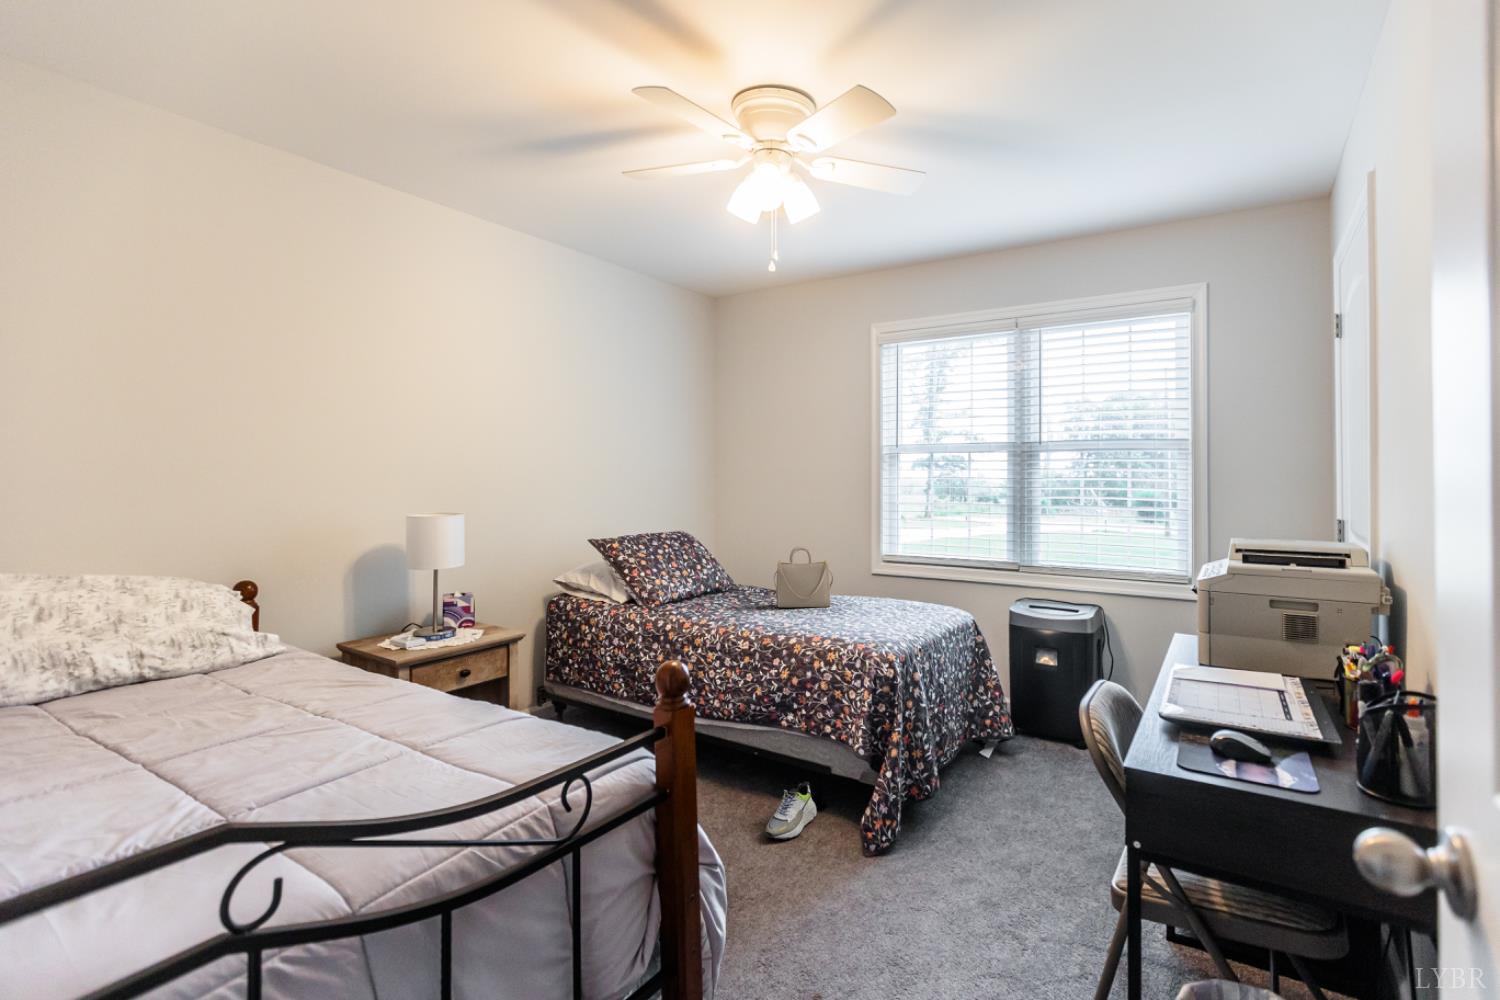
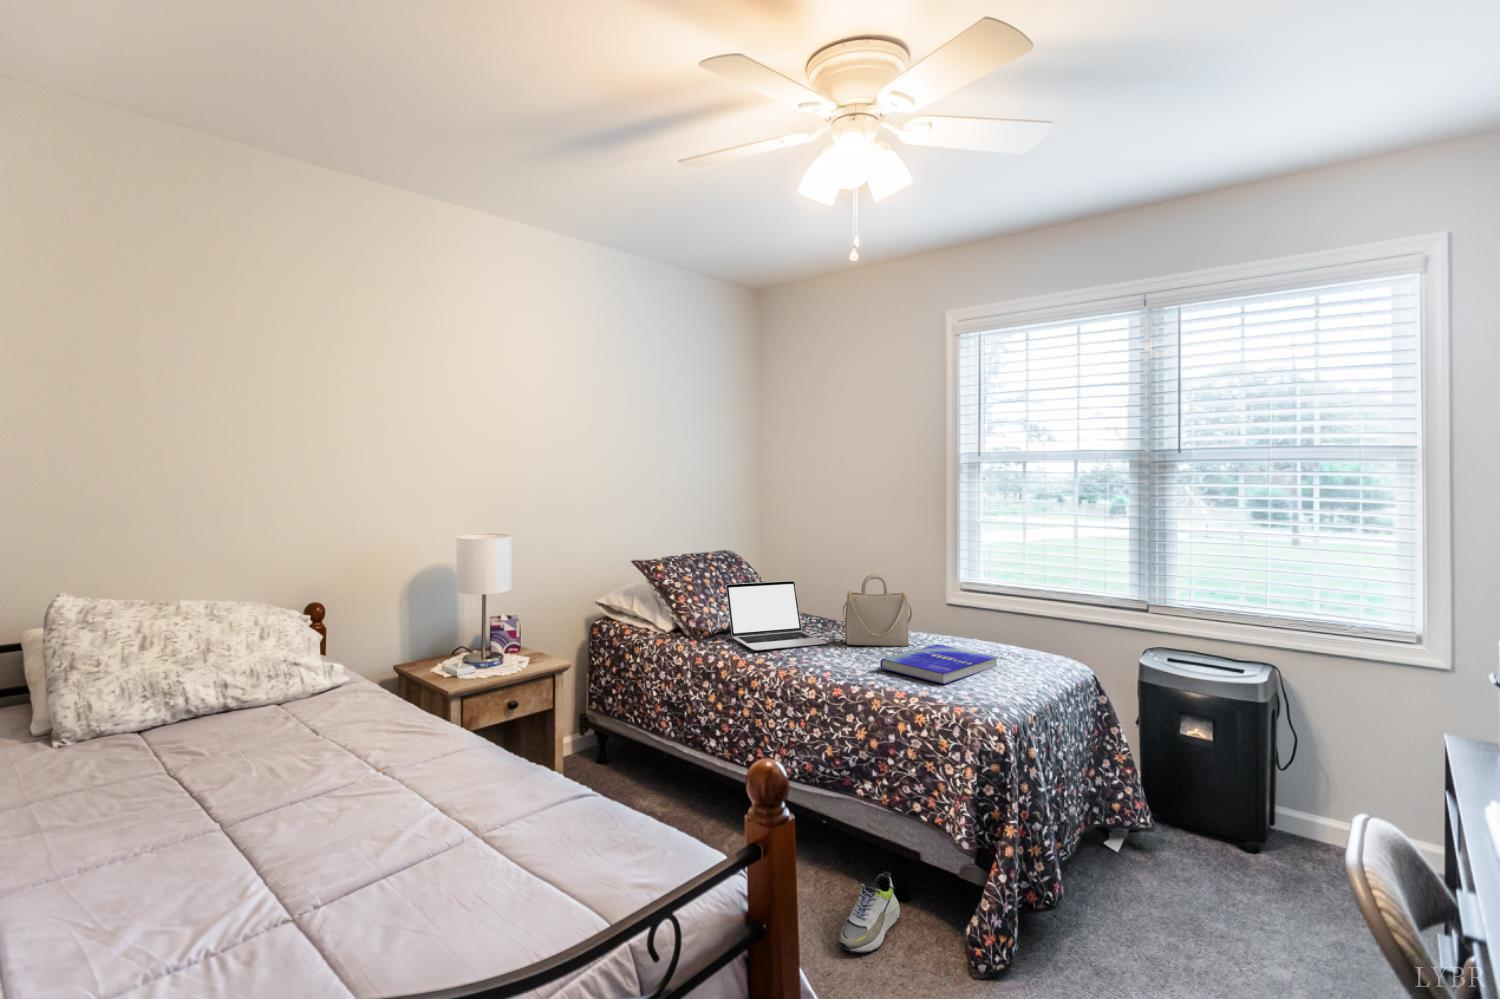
laptop: none [672,555,761,614] -> present [726,581,827,650]
book: none [802,603,901,631] -> present [880,644,998,684]

